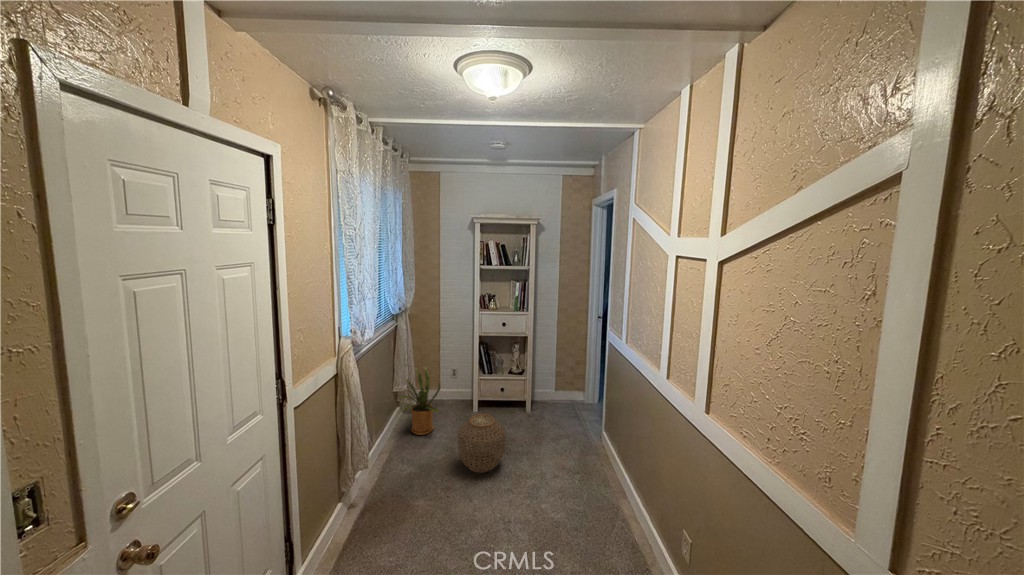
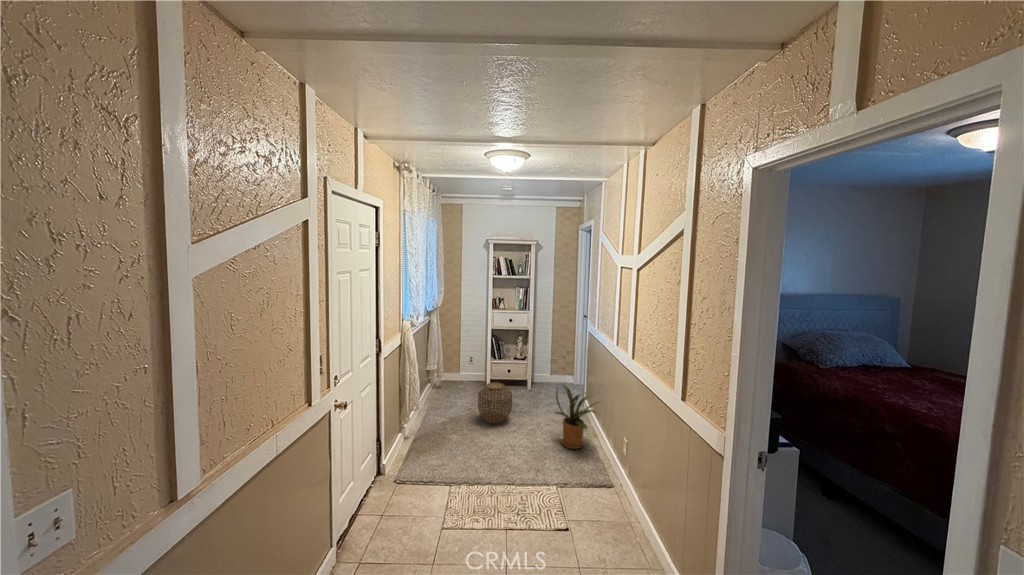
house plant: present [399,367,440,435] -> present [555,385,599,449]

